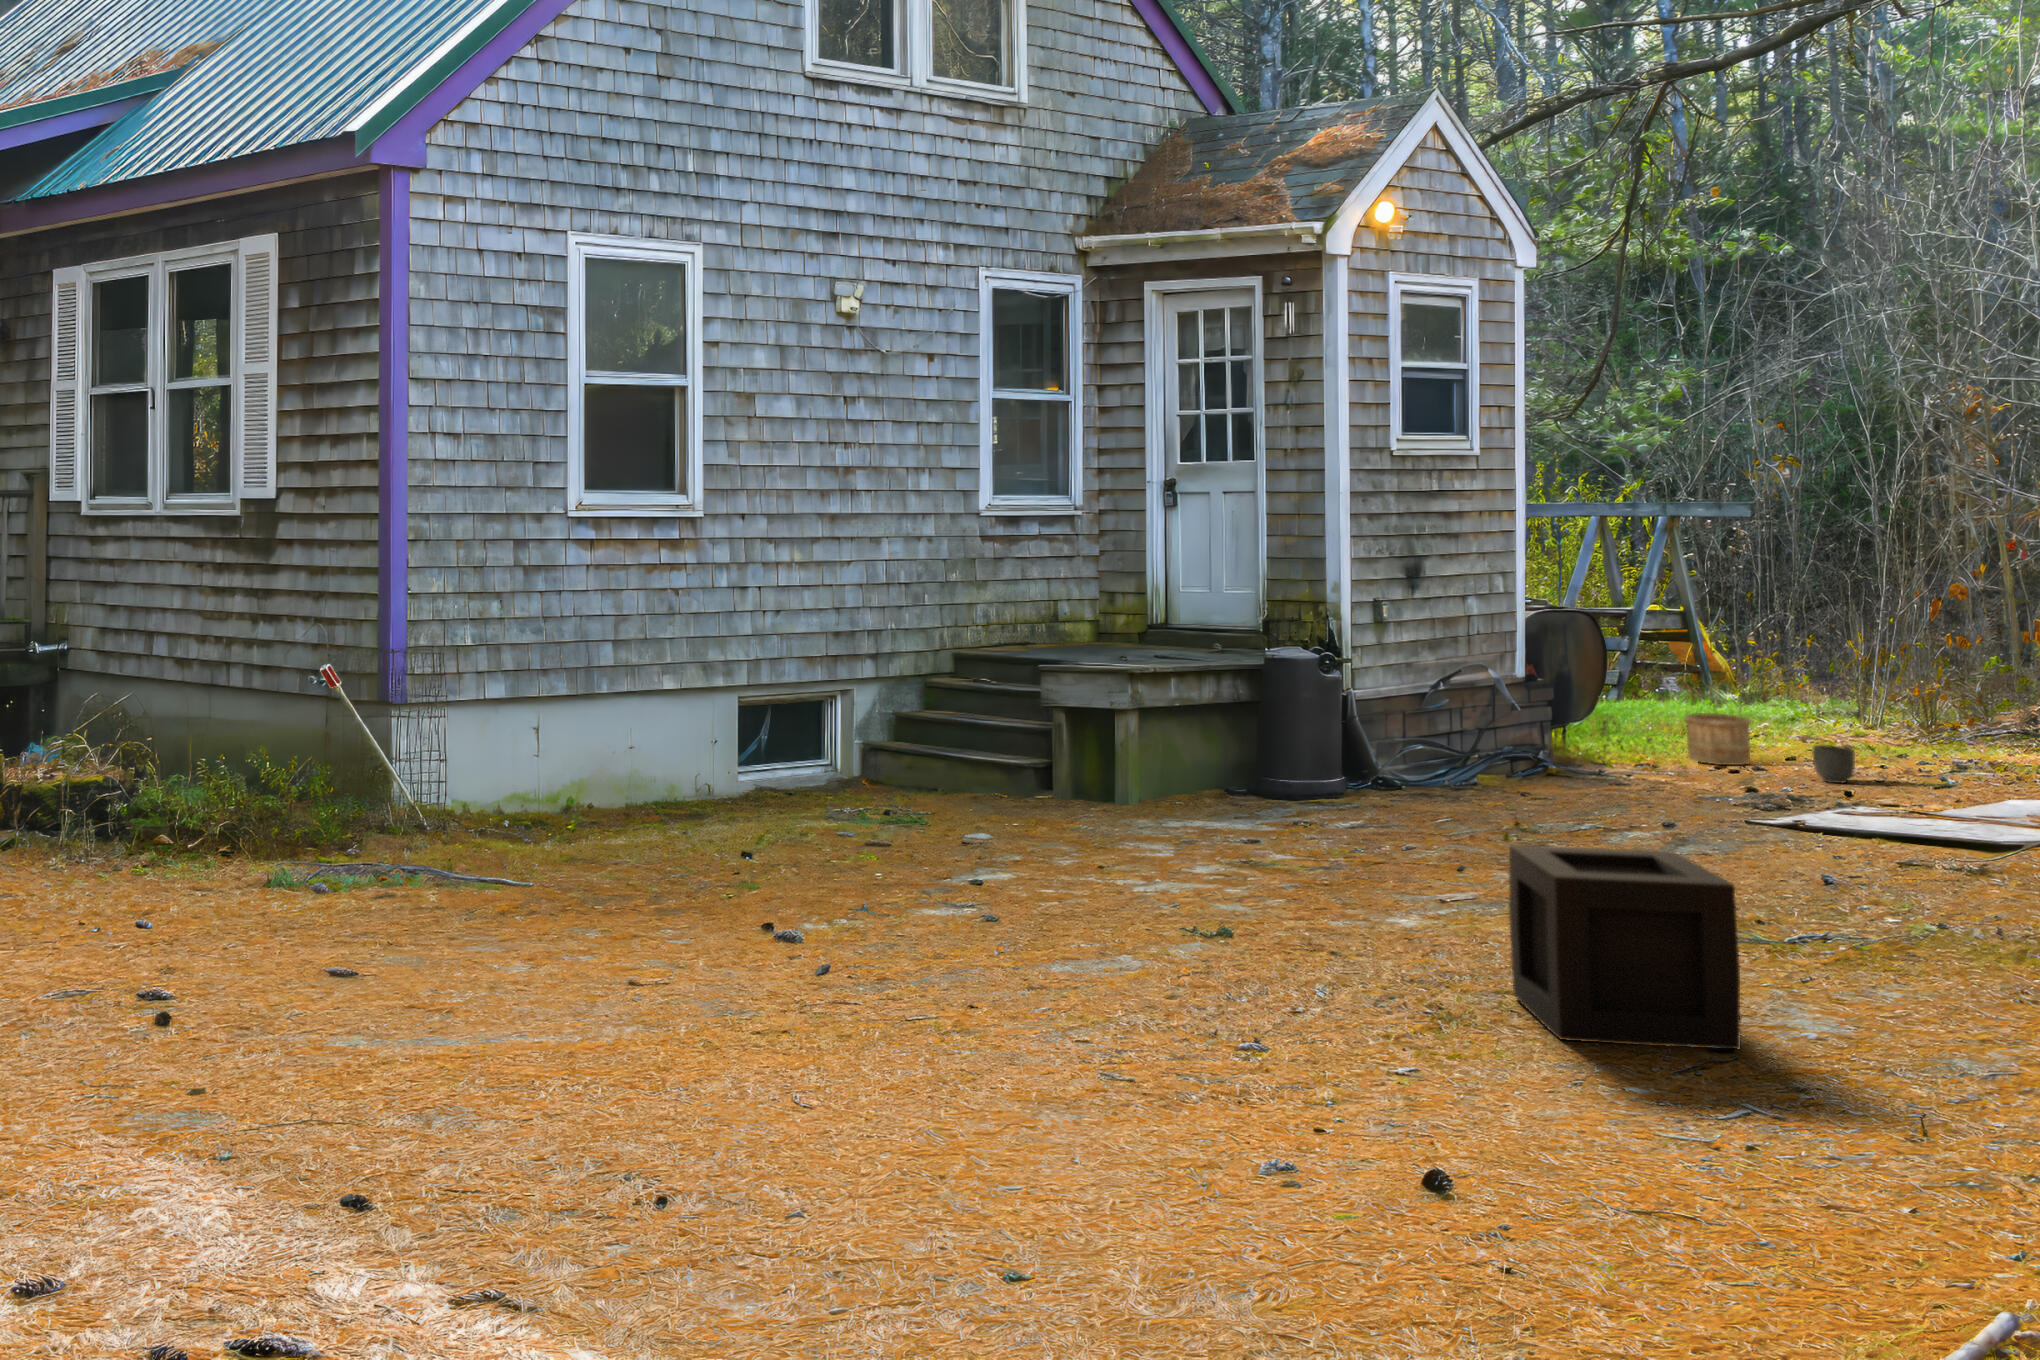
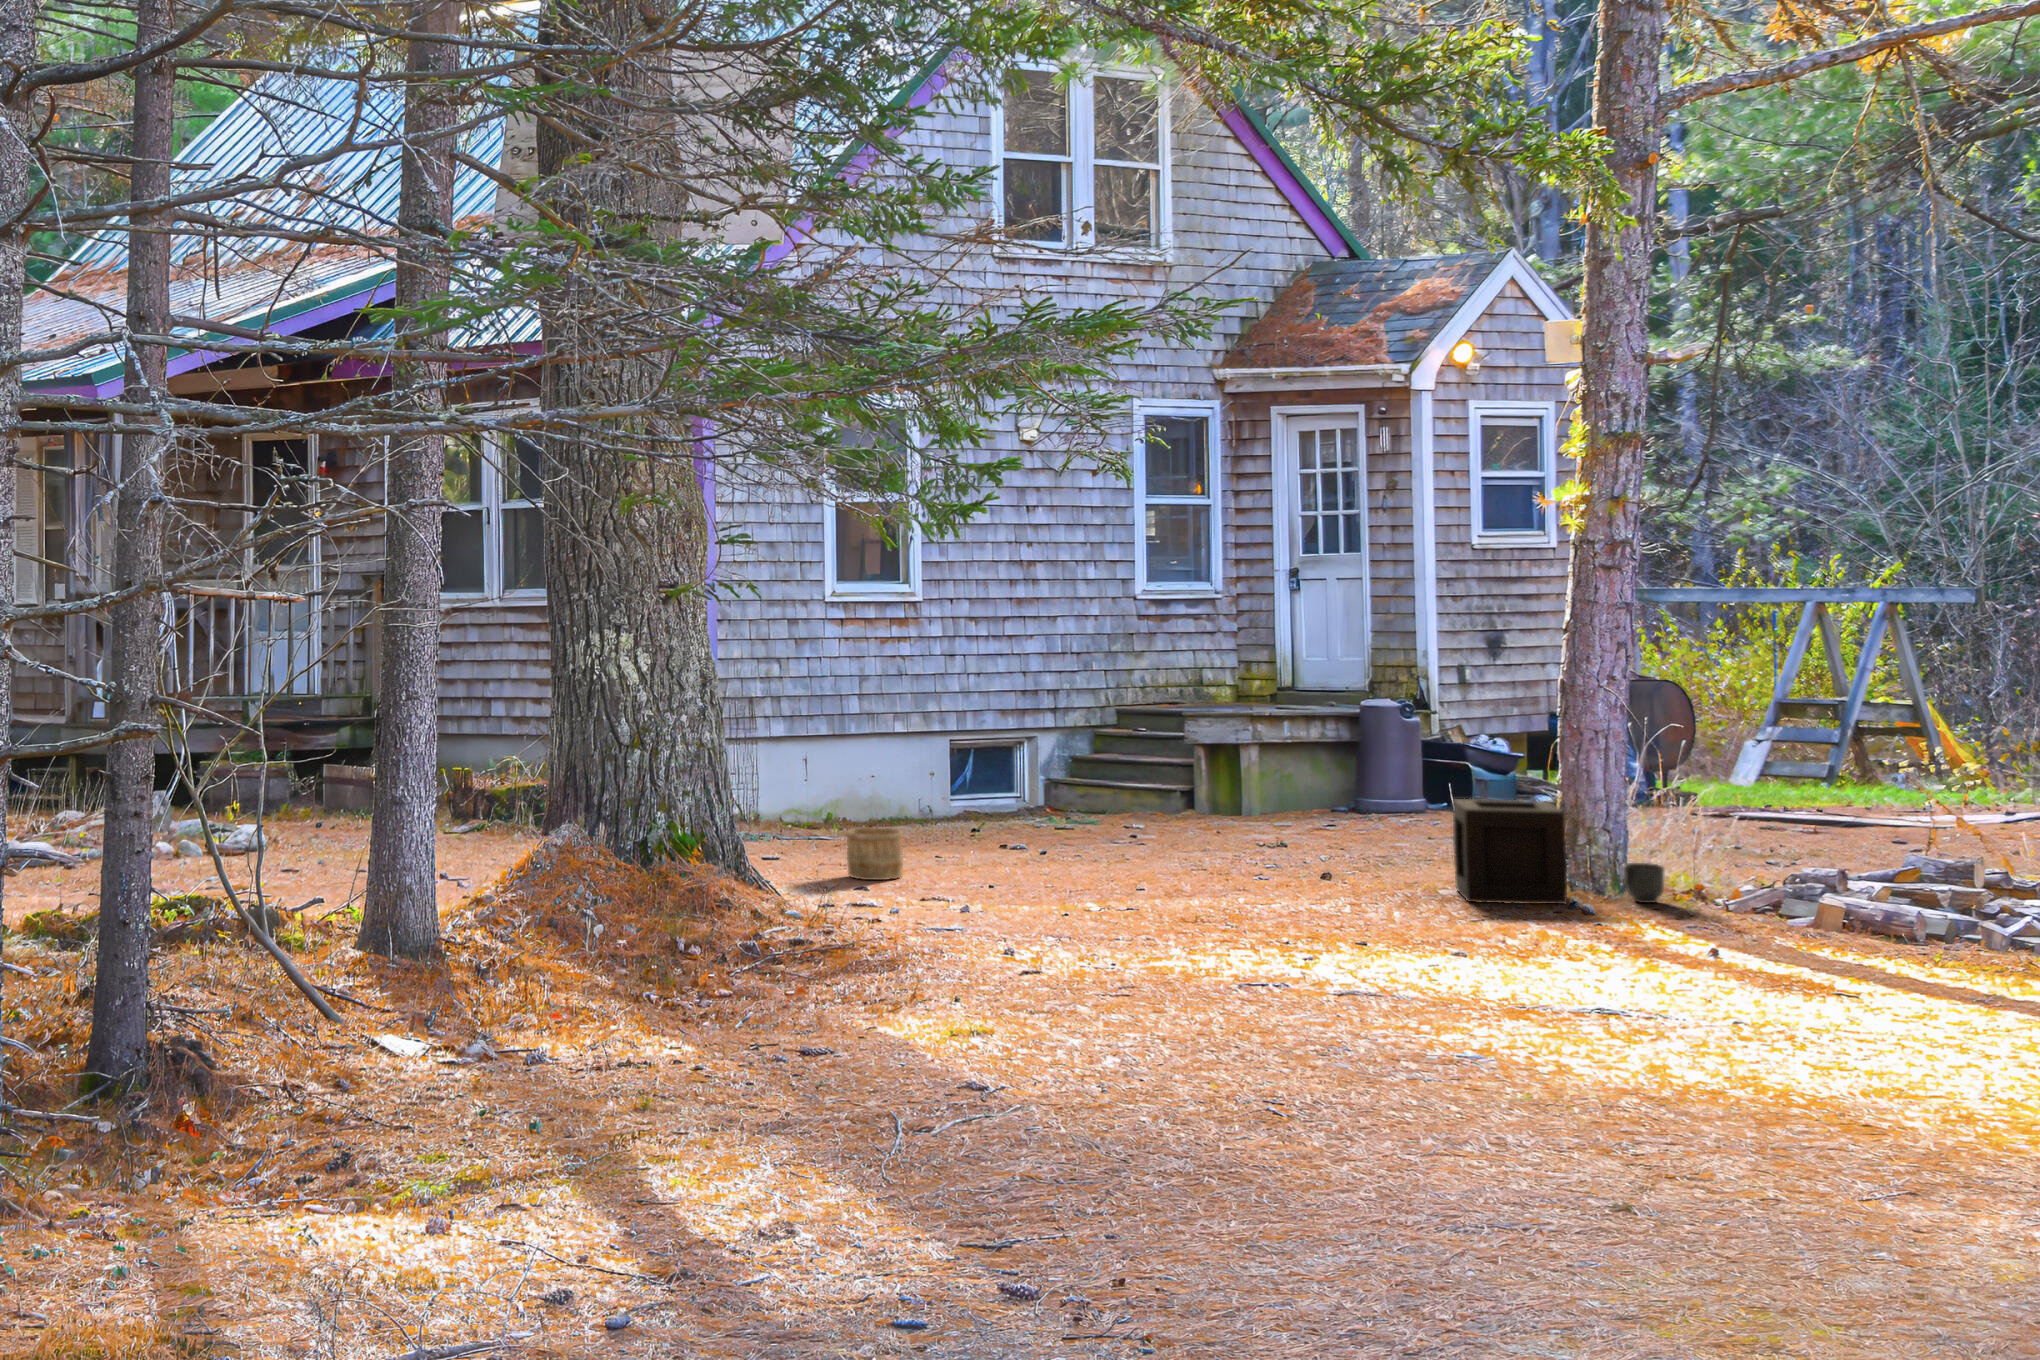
wooden bucket: present [1685,713,1751,765] -> present [846,827,904,880]
planter: present [1813,745,1855,783] -> present [1624,863,1665,903]

